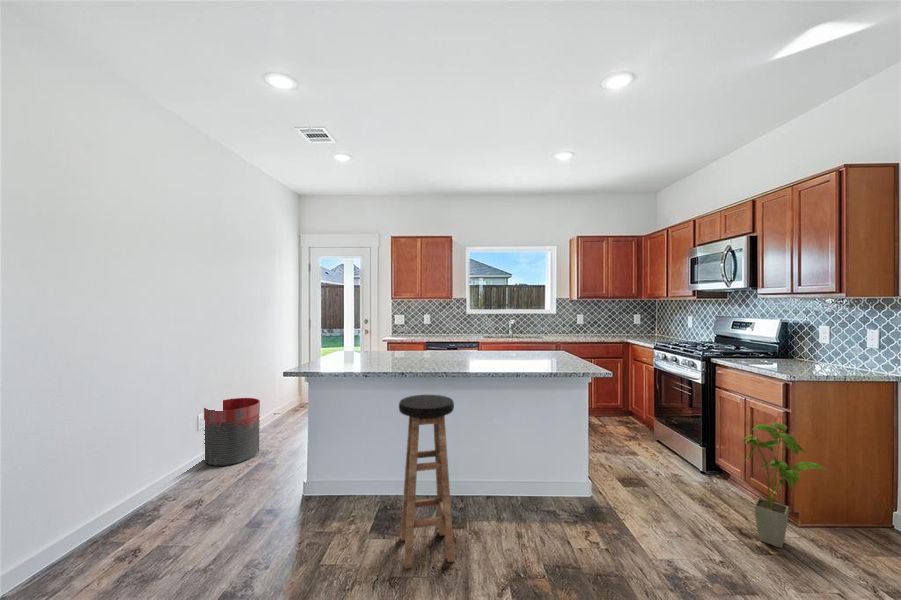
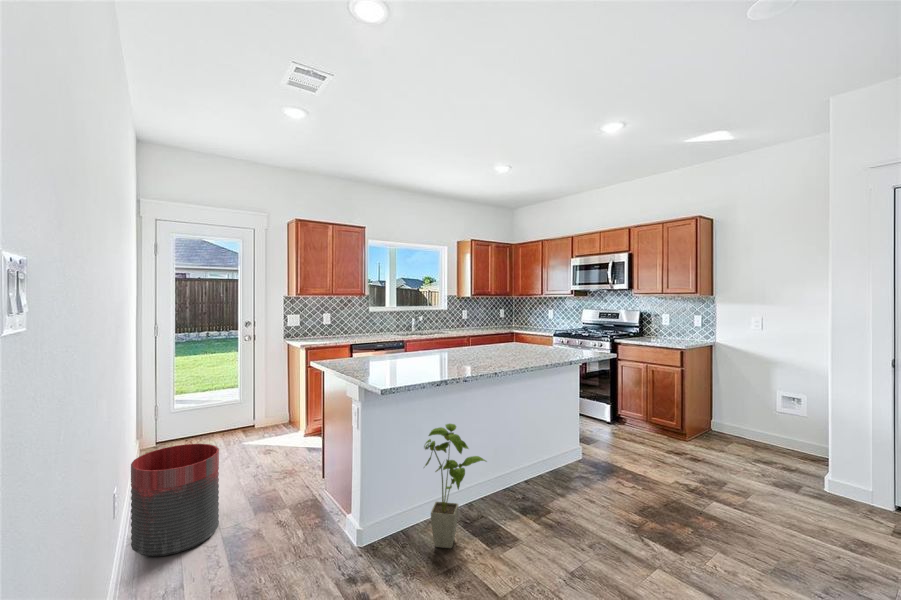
bar stool: present [399,395,454,569] -> none [518,386,577,542]
house plant: present [745,423,827,548] -> present [424,424,487,548]

